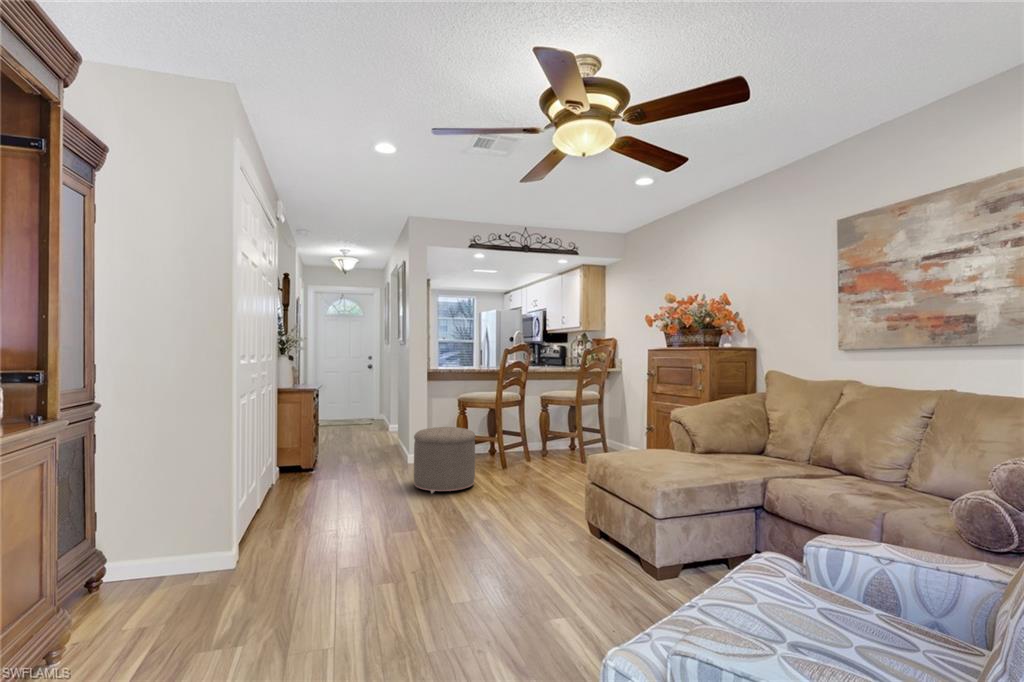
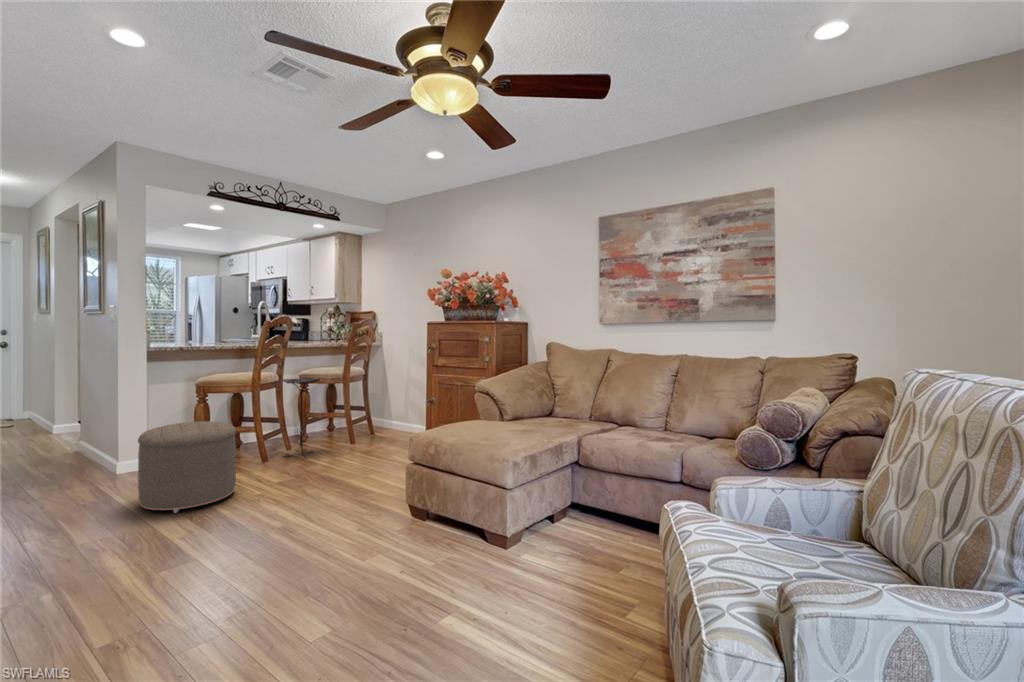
side table: none [521,398,552,469] -> present [282,378,320,453]

